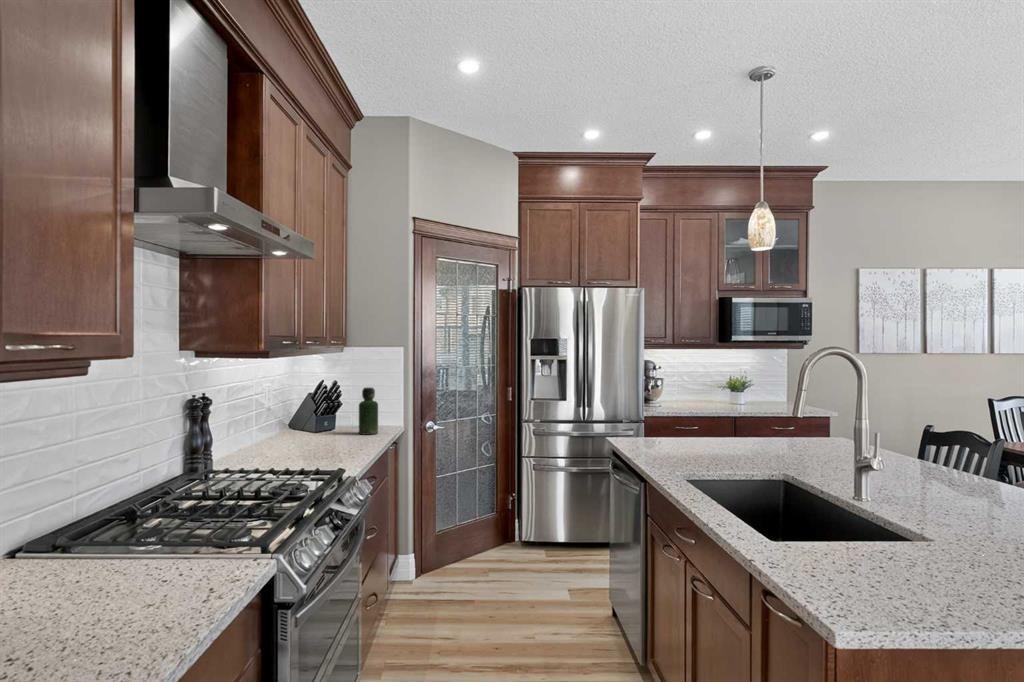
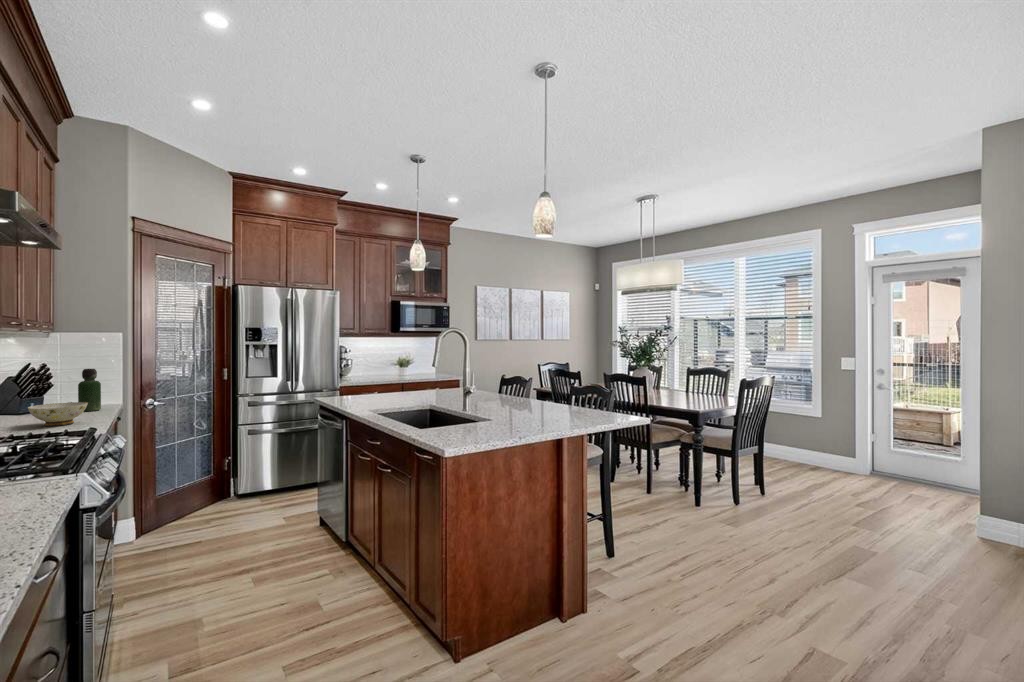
ceramic bowl: none [302,427,353,453] -> present [28,402,88,426]

